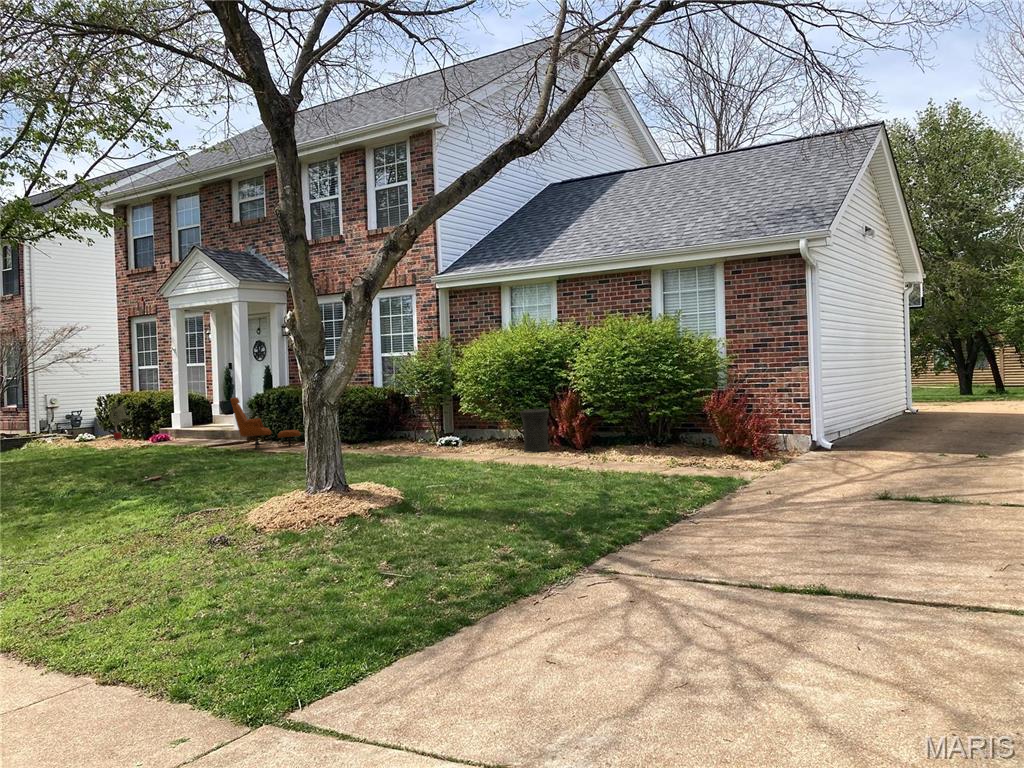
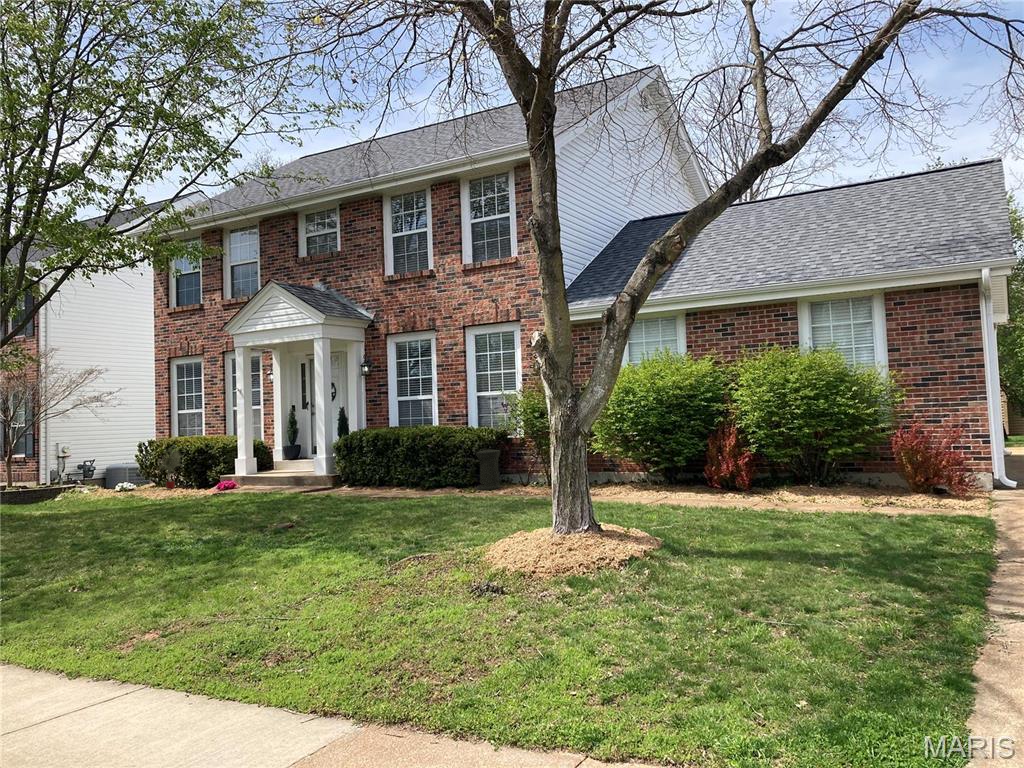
lounge chair: present [231,397,301,449] -> none [328,440,402,497]
trash can: present [520,407,549,452] -> present [476,449,500,490]

